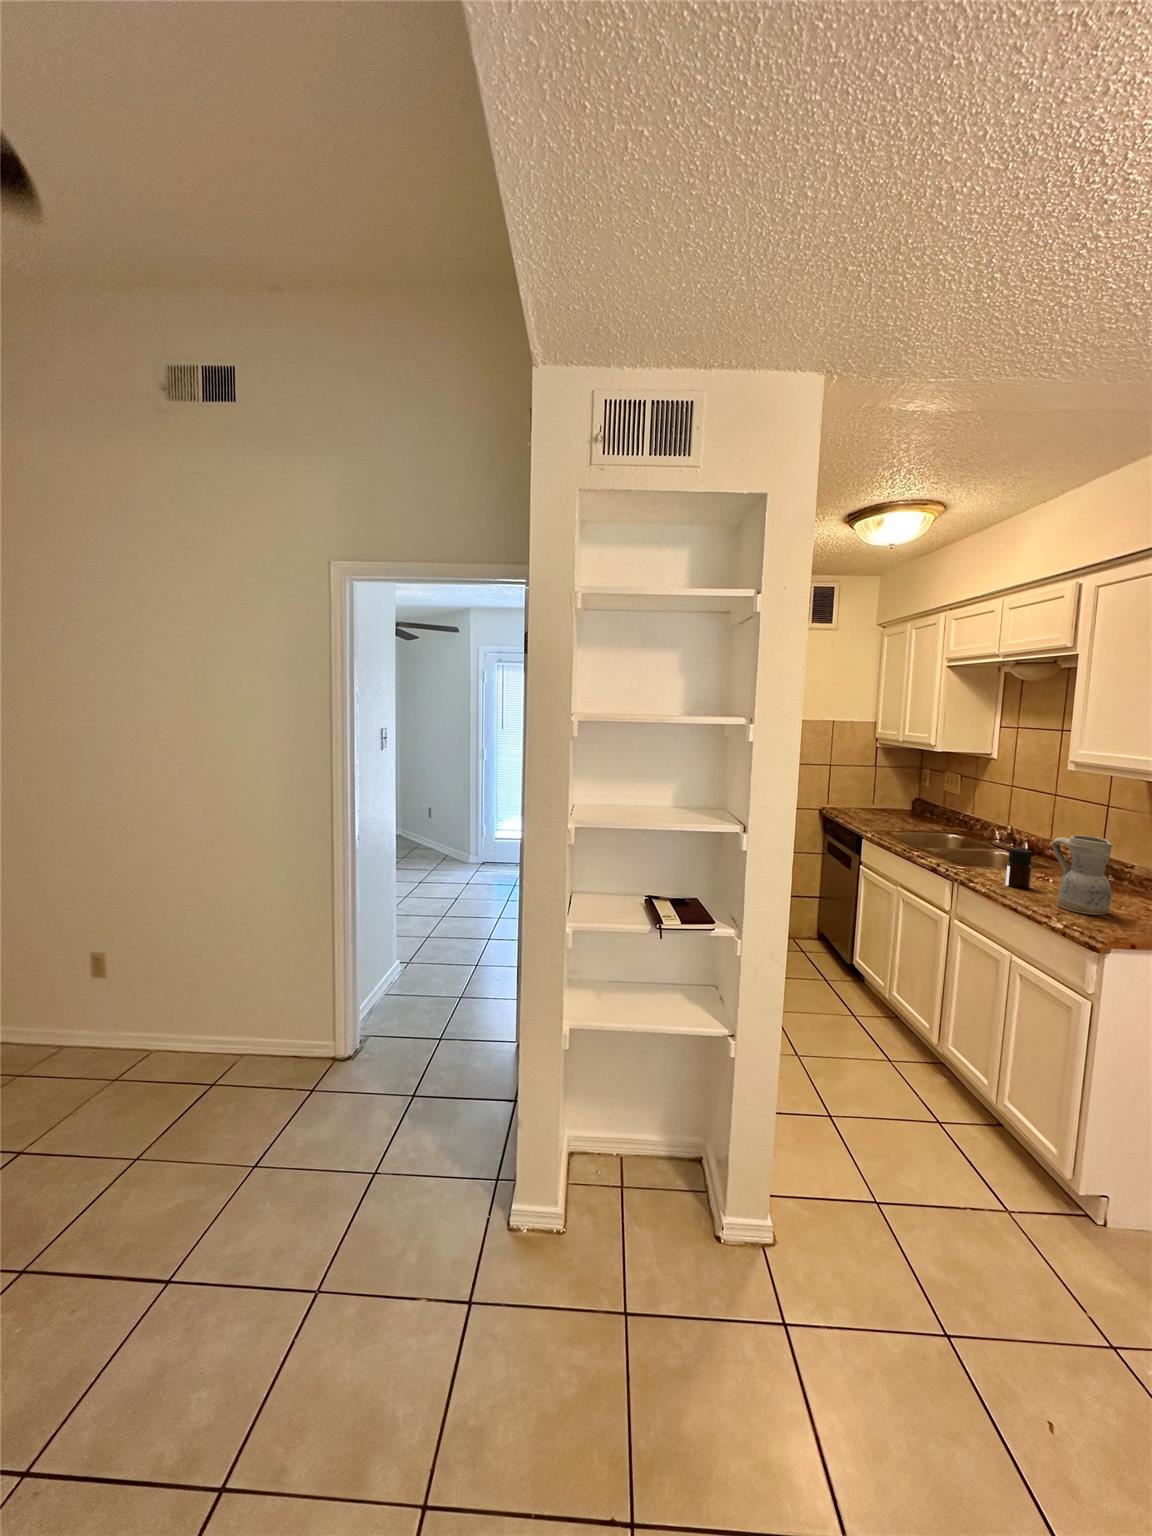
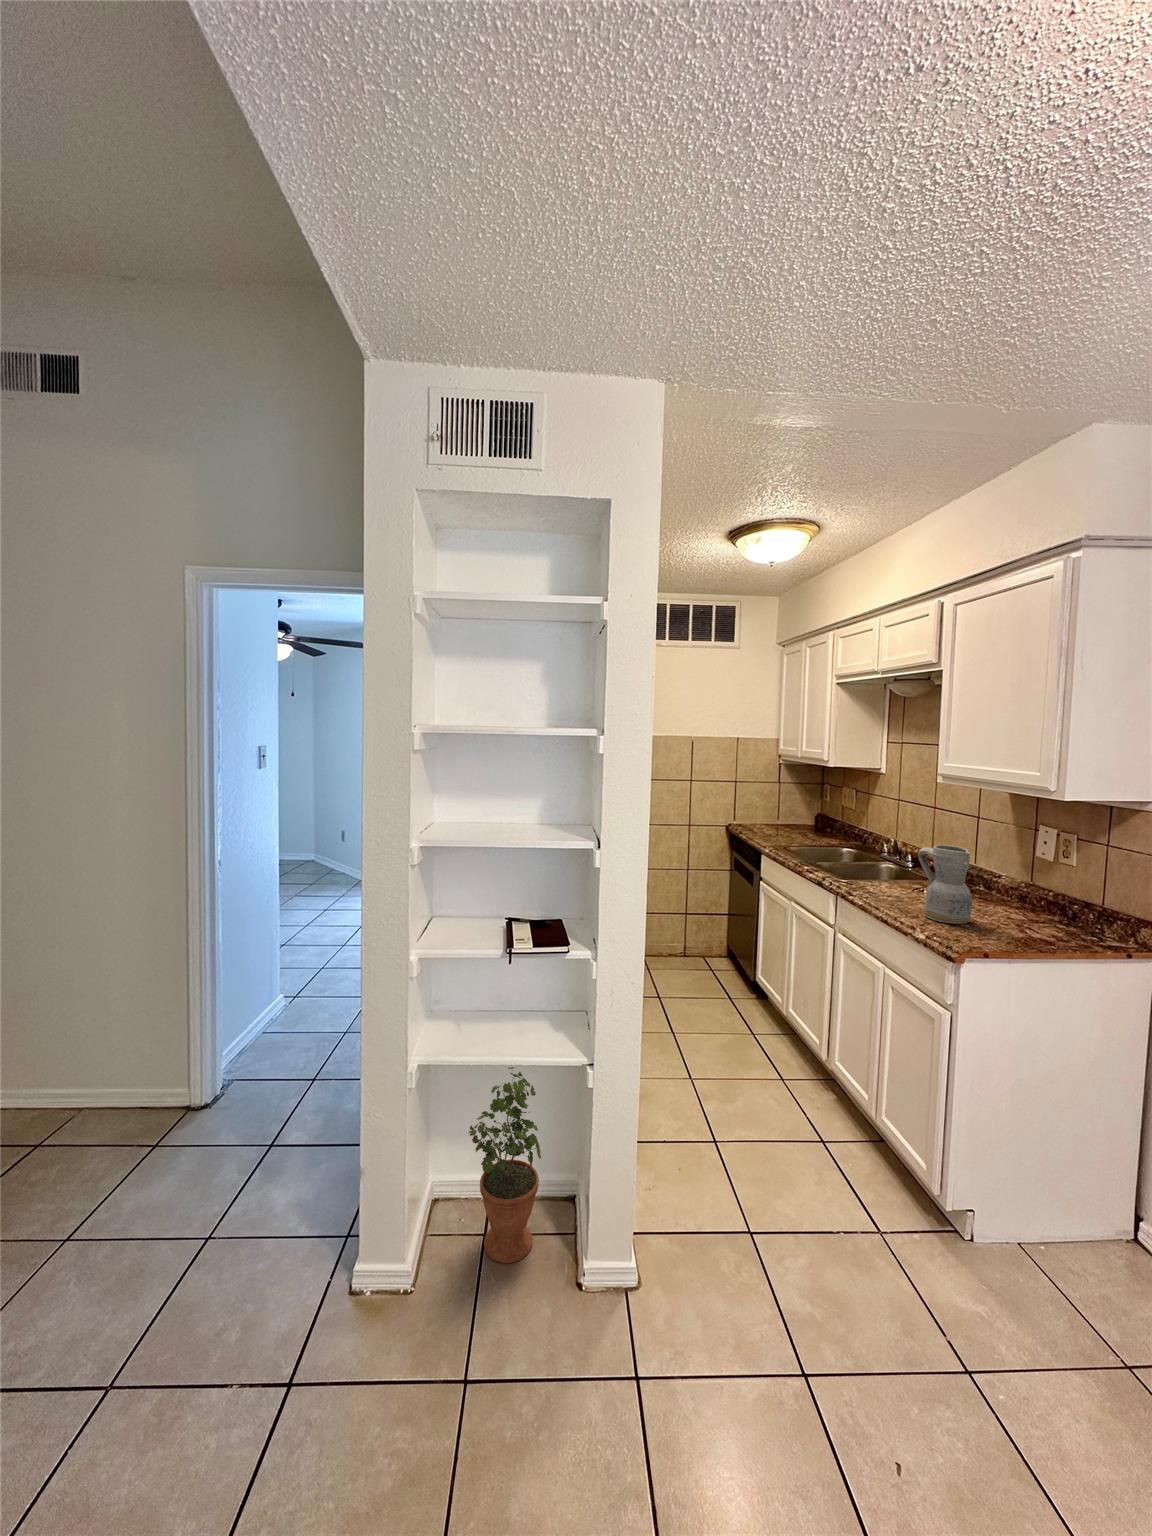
bottle: present [1006,849,1032,889] -> none [882,860,905,900]
potted plant: none [610,1035,678,1213] -> present [468,1067,541,1263]

